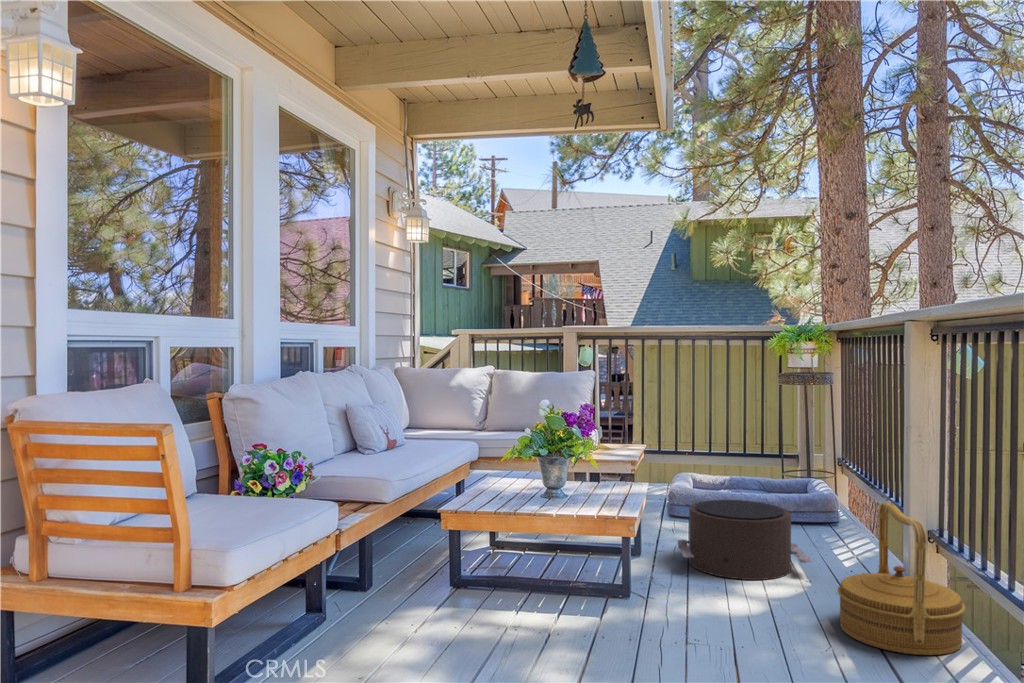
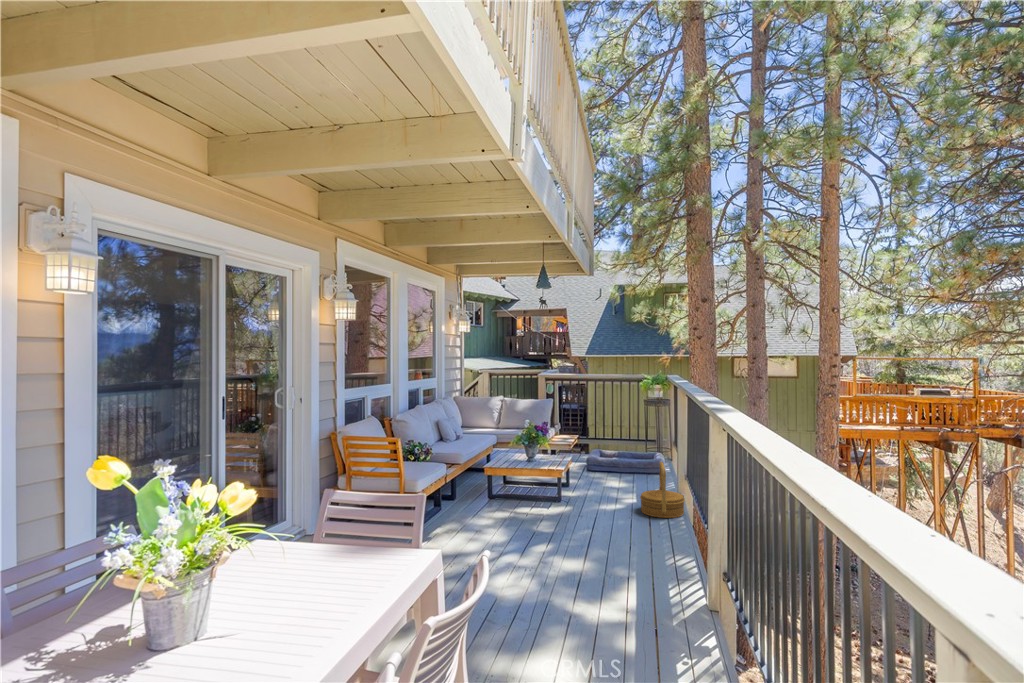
pouf: present [678,500,812,580] -> none [586,462,640,495]

